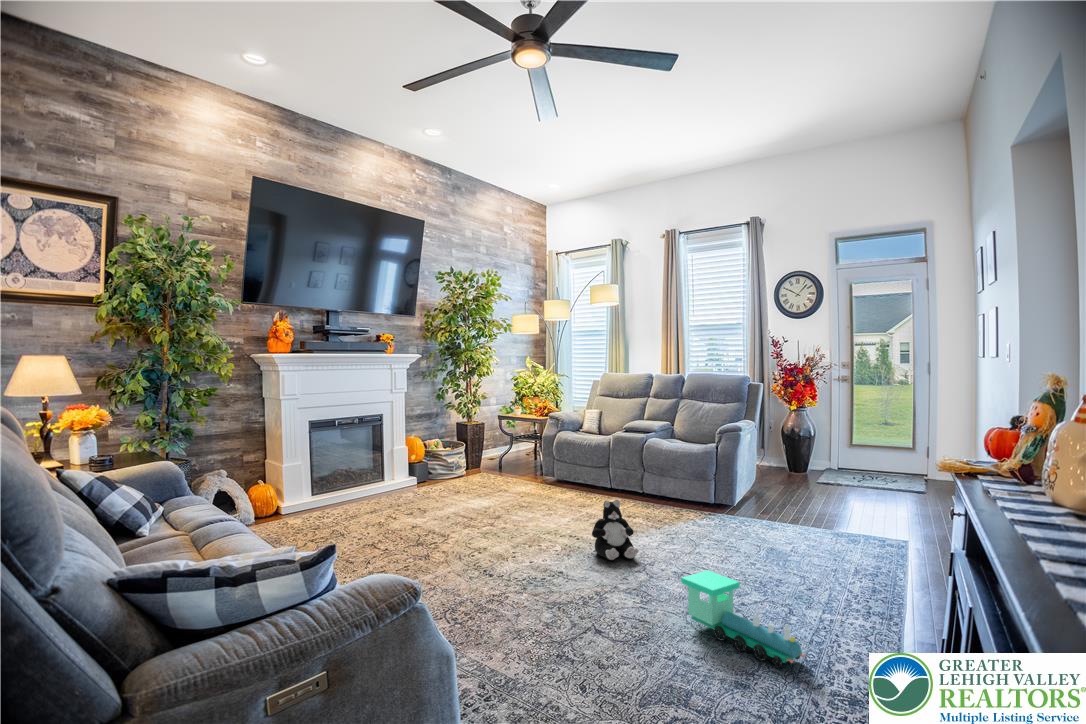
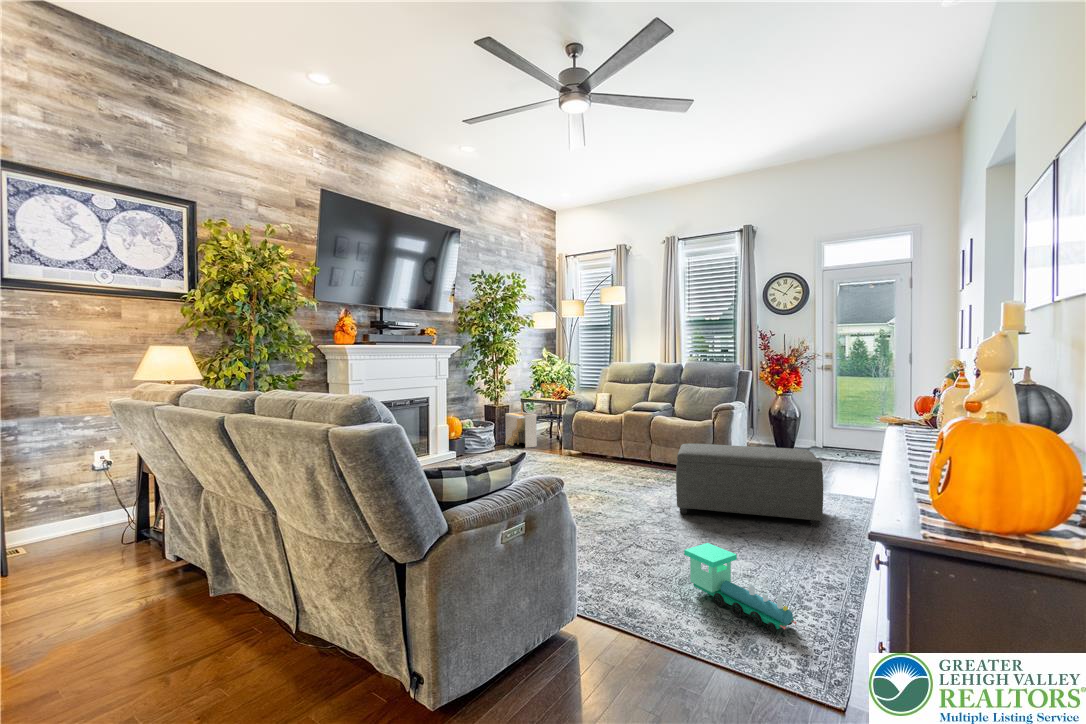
storage bin: none [481,423,516,473] -> present [505,405,537,448]
ottoman: none [675,464,838,557] -> present [676,444,823,527]
plush toy: present [592,500,639,560] -> none [604,477,645,529]

